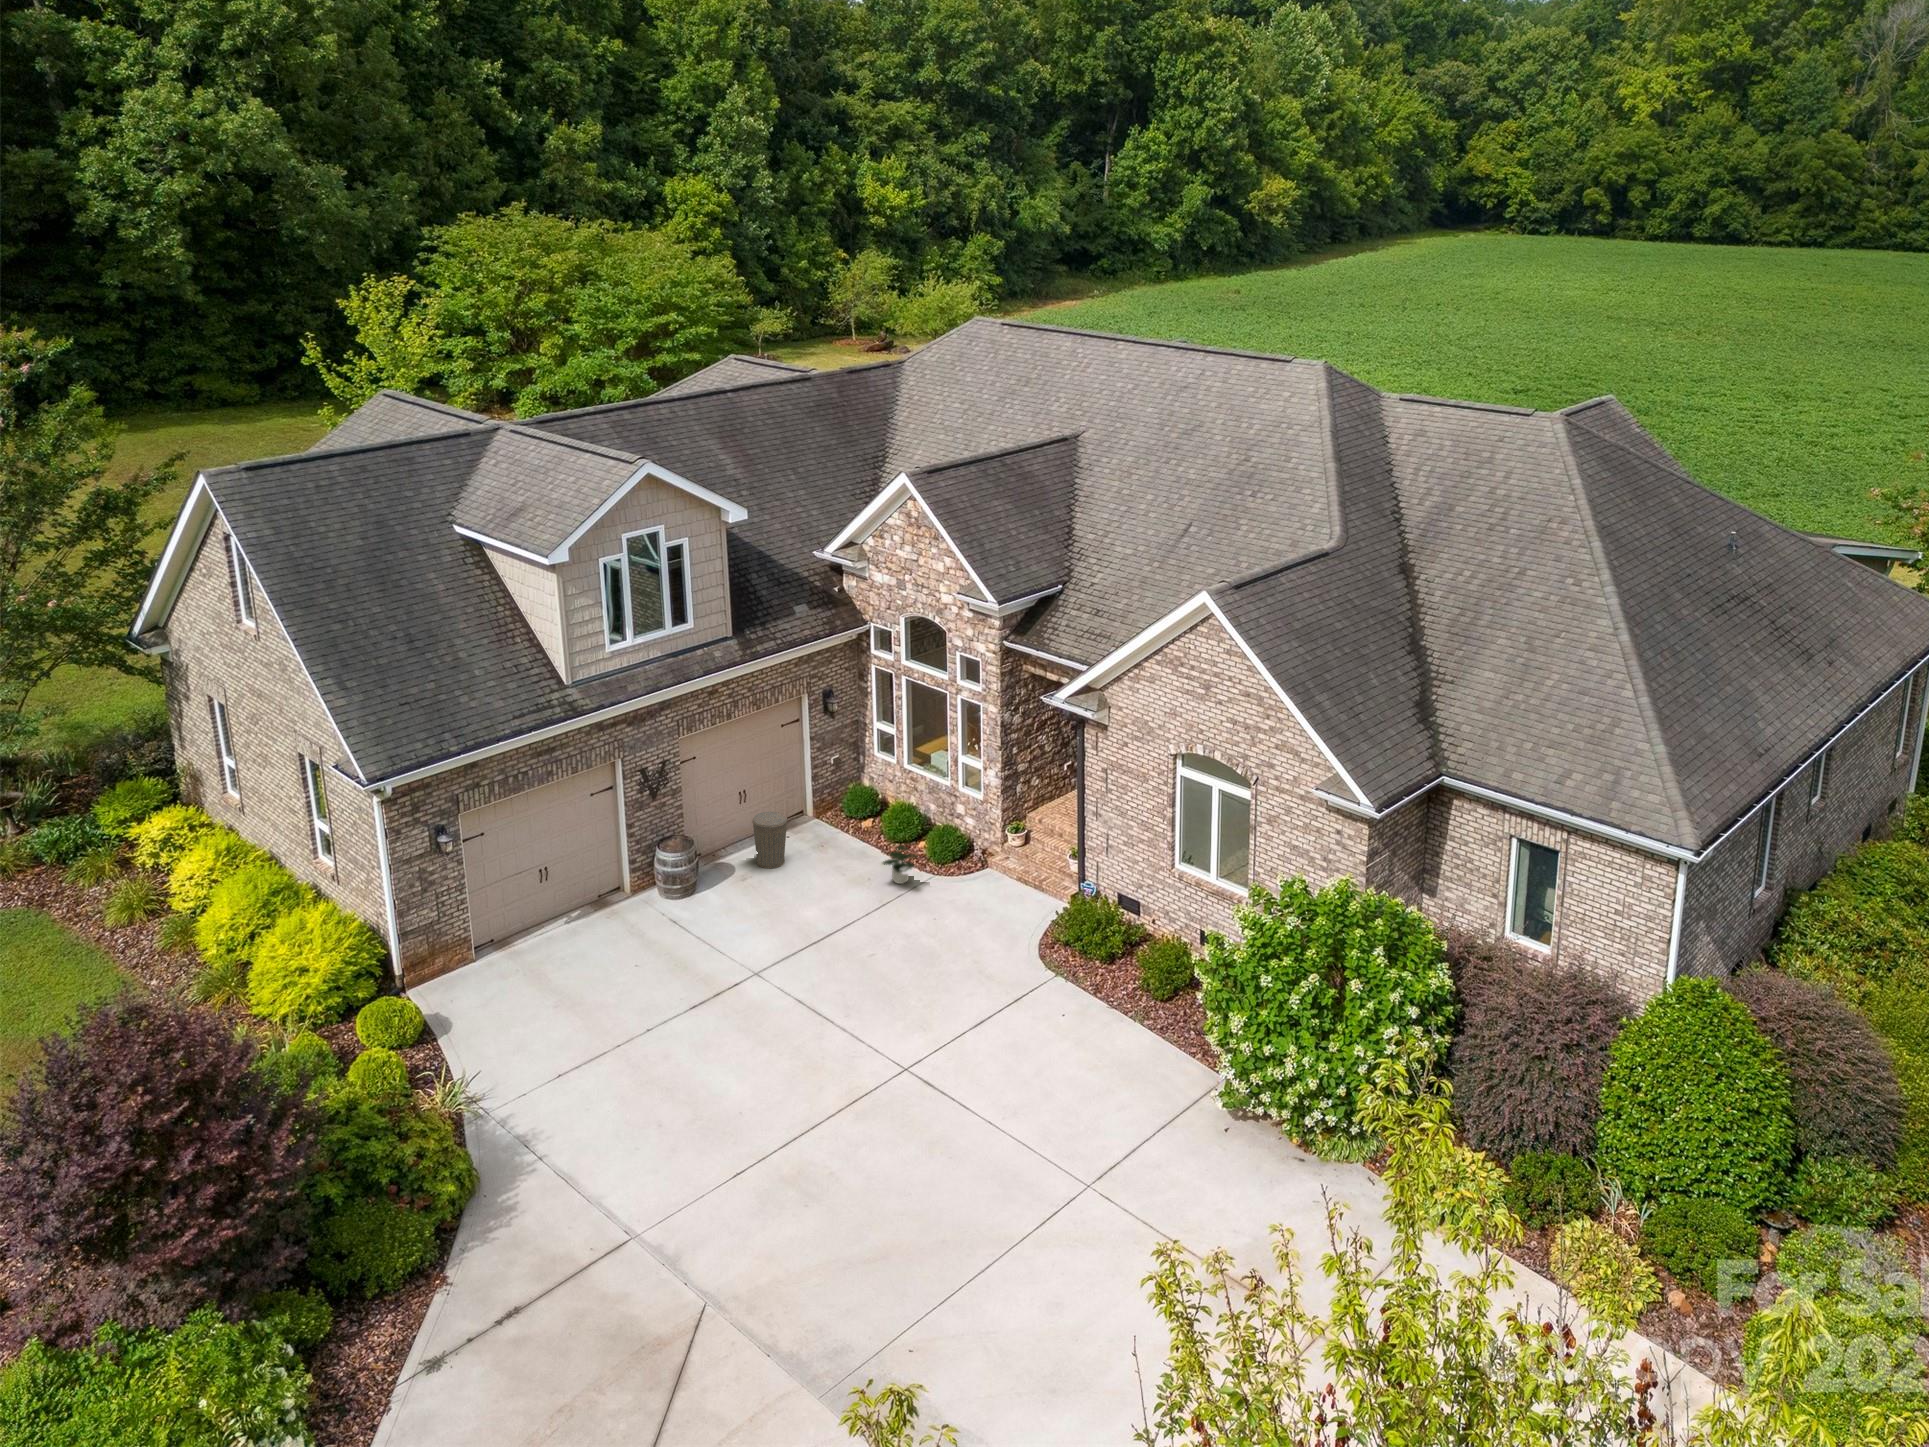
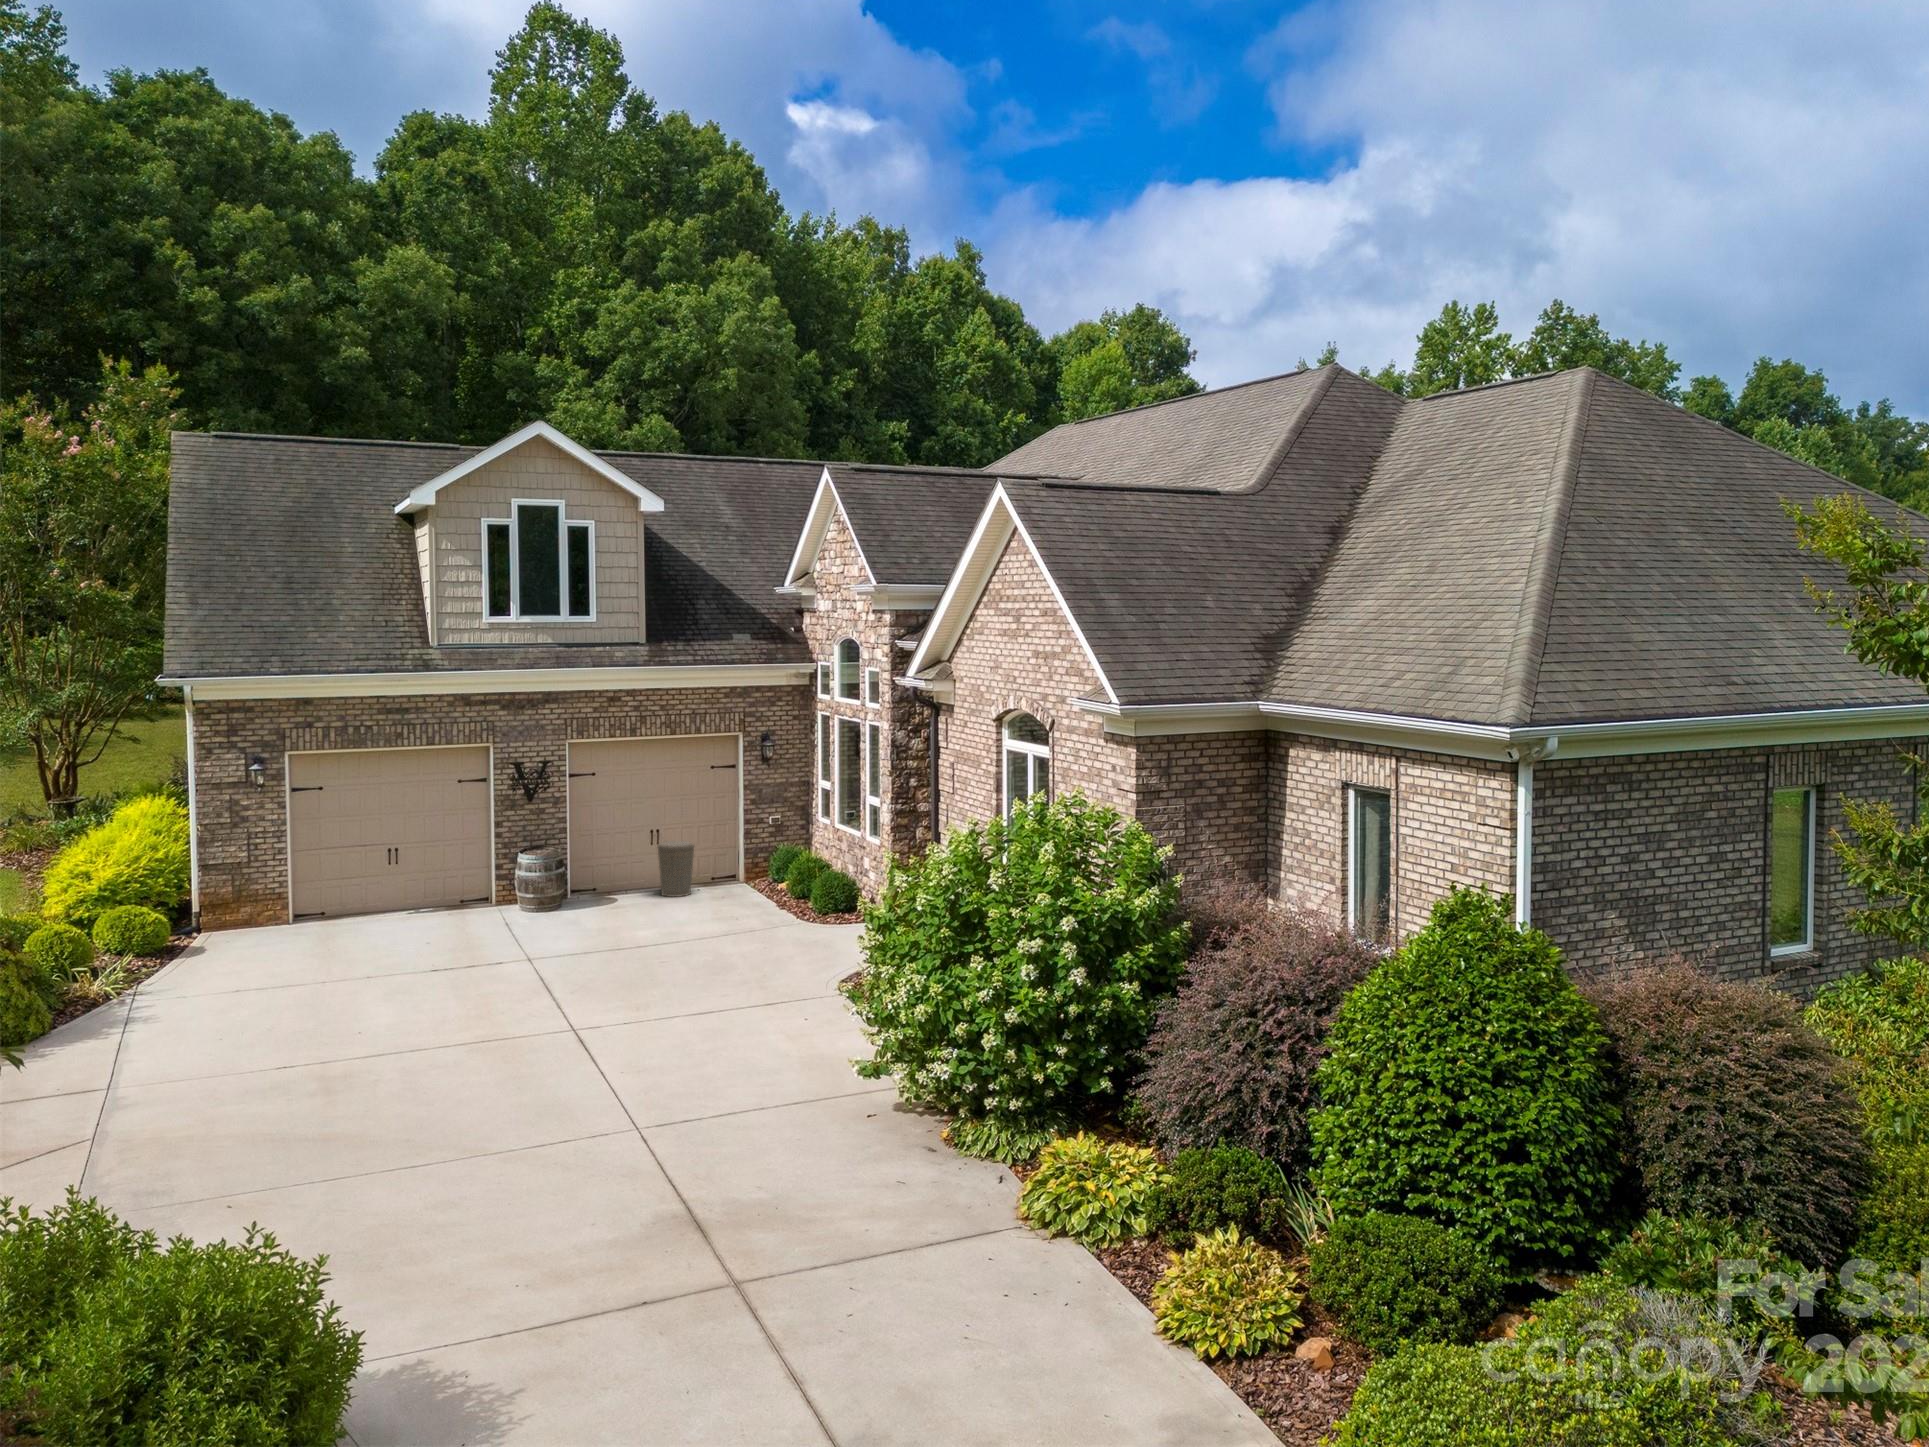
potted plant: present [883,846,918,884] -> none [759,874,799,913]

